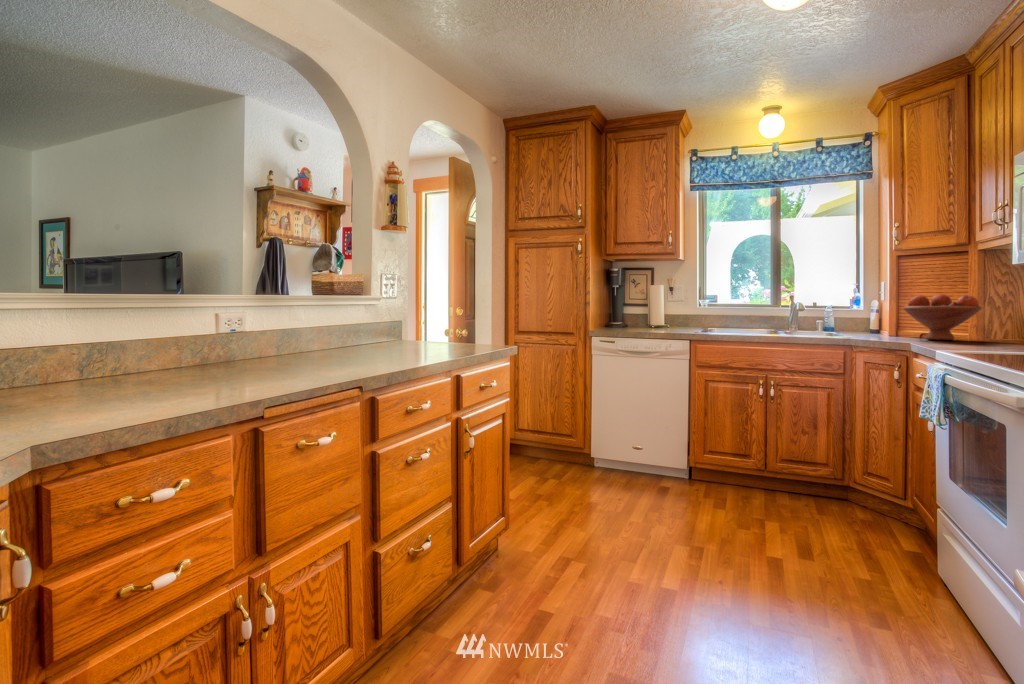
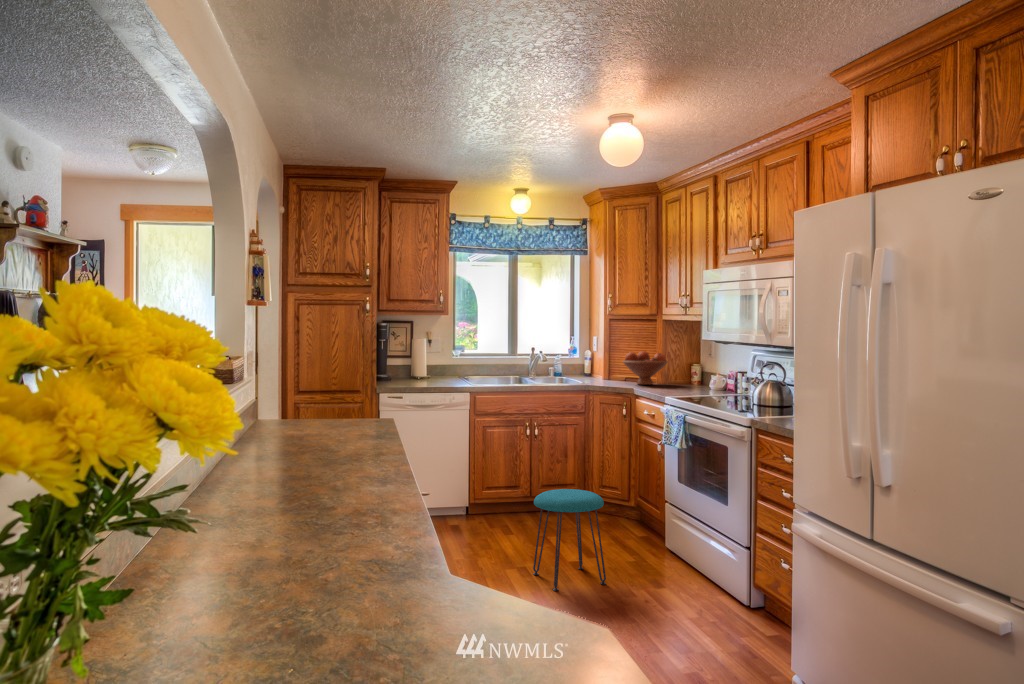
stool: none [698,471,807,625] -> present [533,489,606,591]

